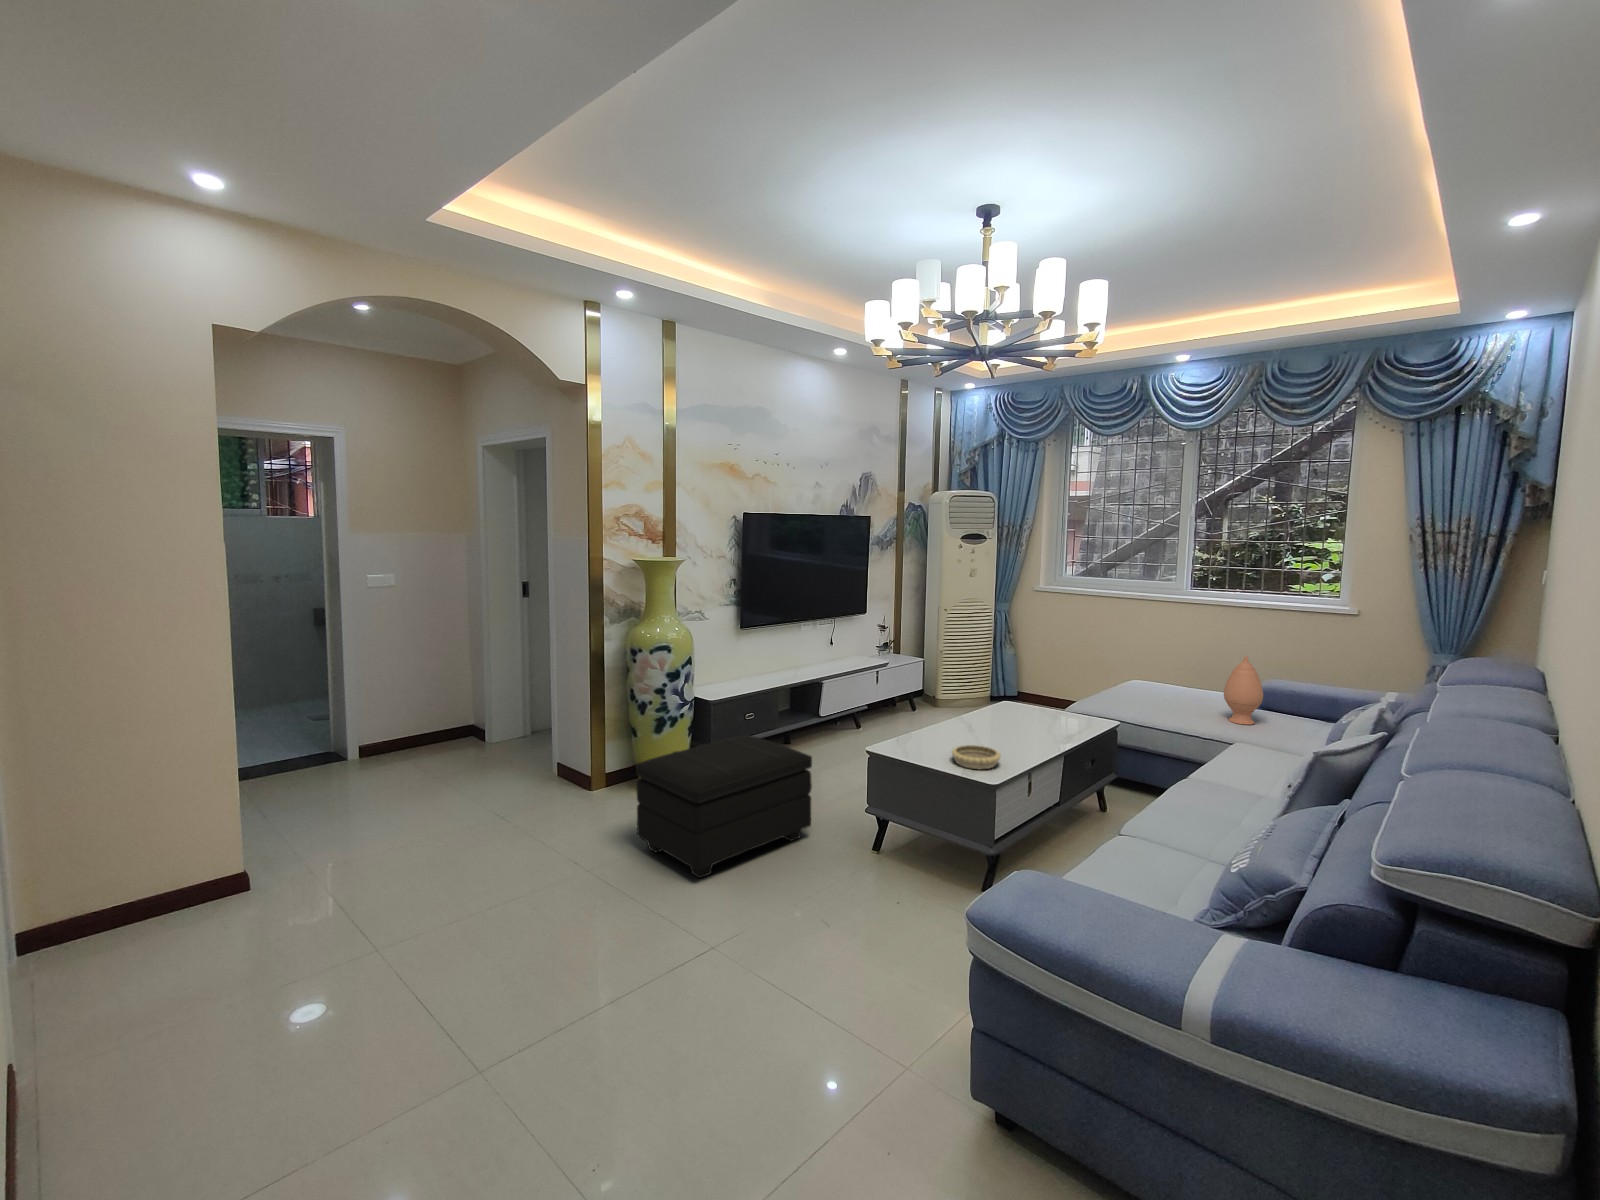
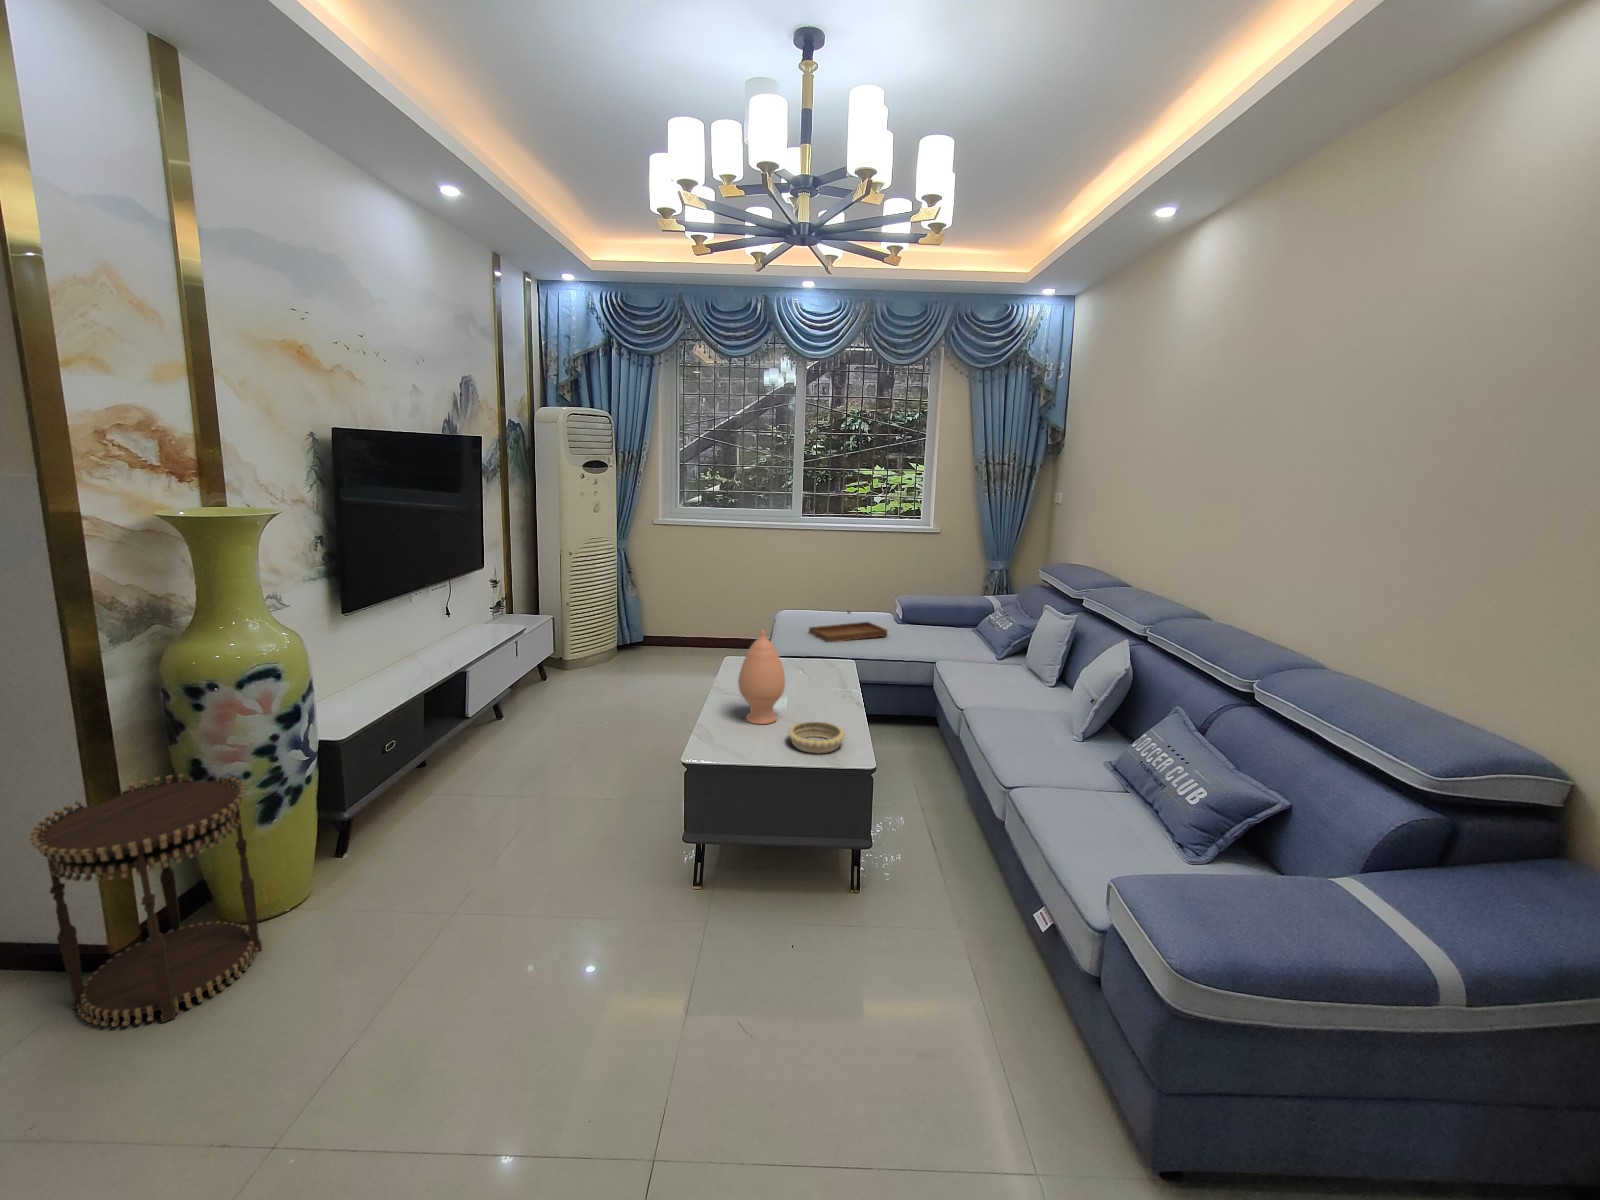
vase: present [1224,656,1263,725] -> present [738,630,785,724]
tray: none [1116,682,1202,715] -> present [809,610,887,642]
side table: none [562,695,646,814] -> present [30,774,262,1026]
footstool: present [636,735,812,878] -> none [326,783,607,1050]

